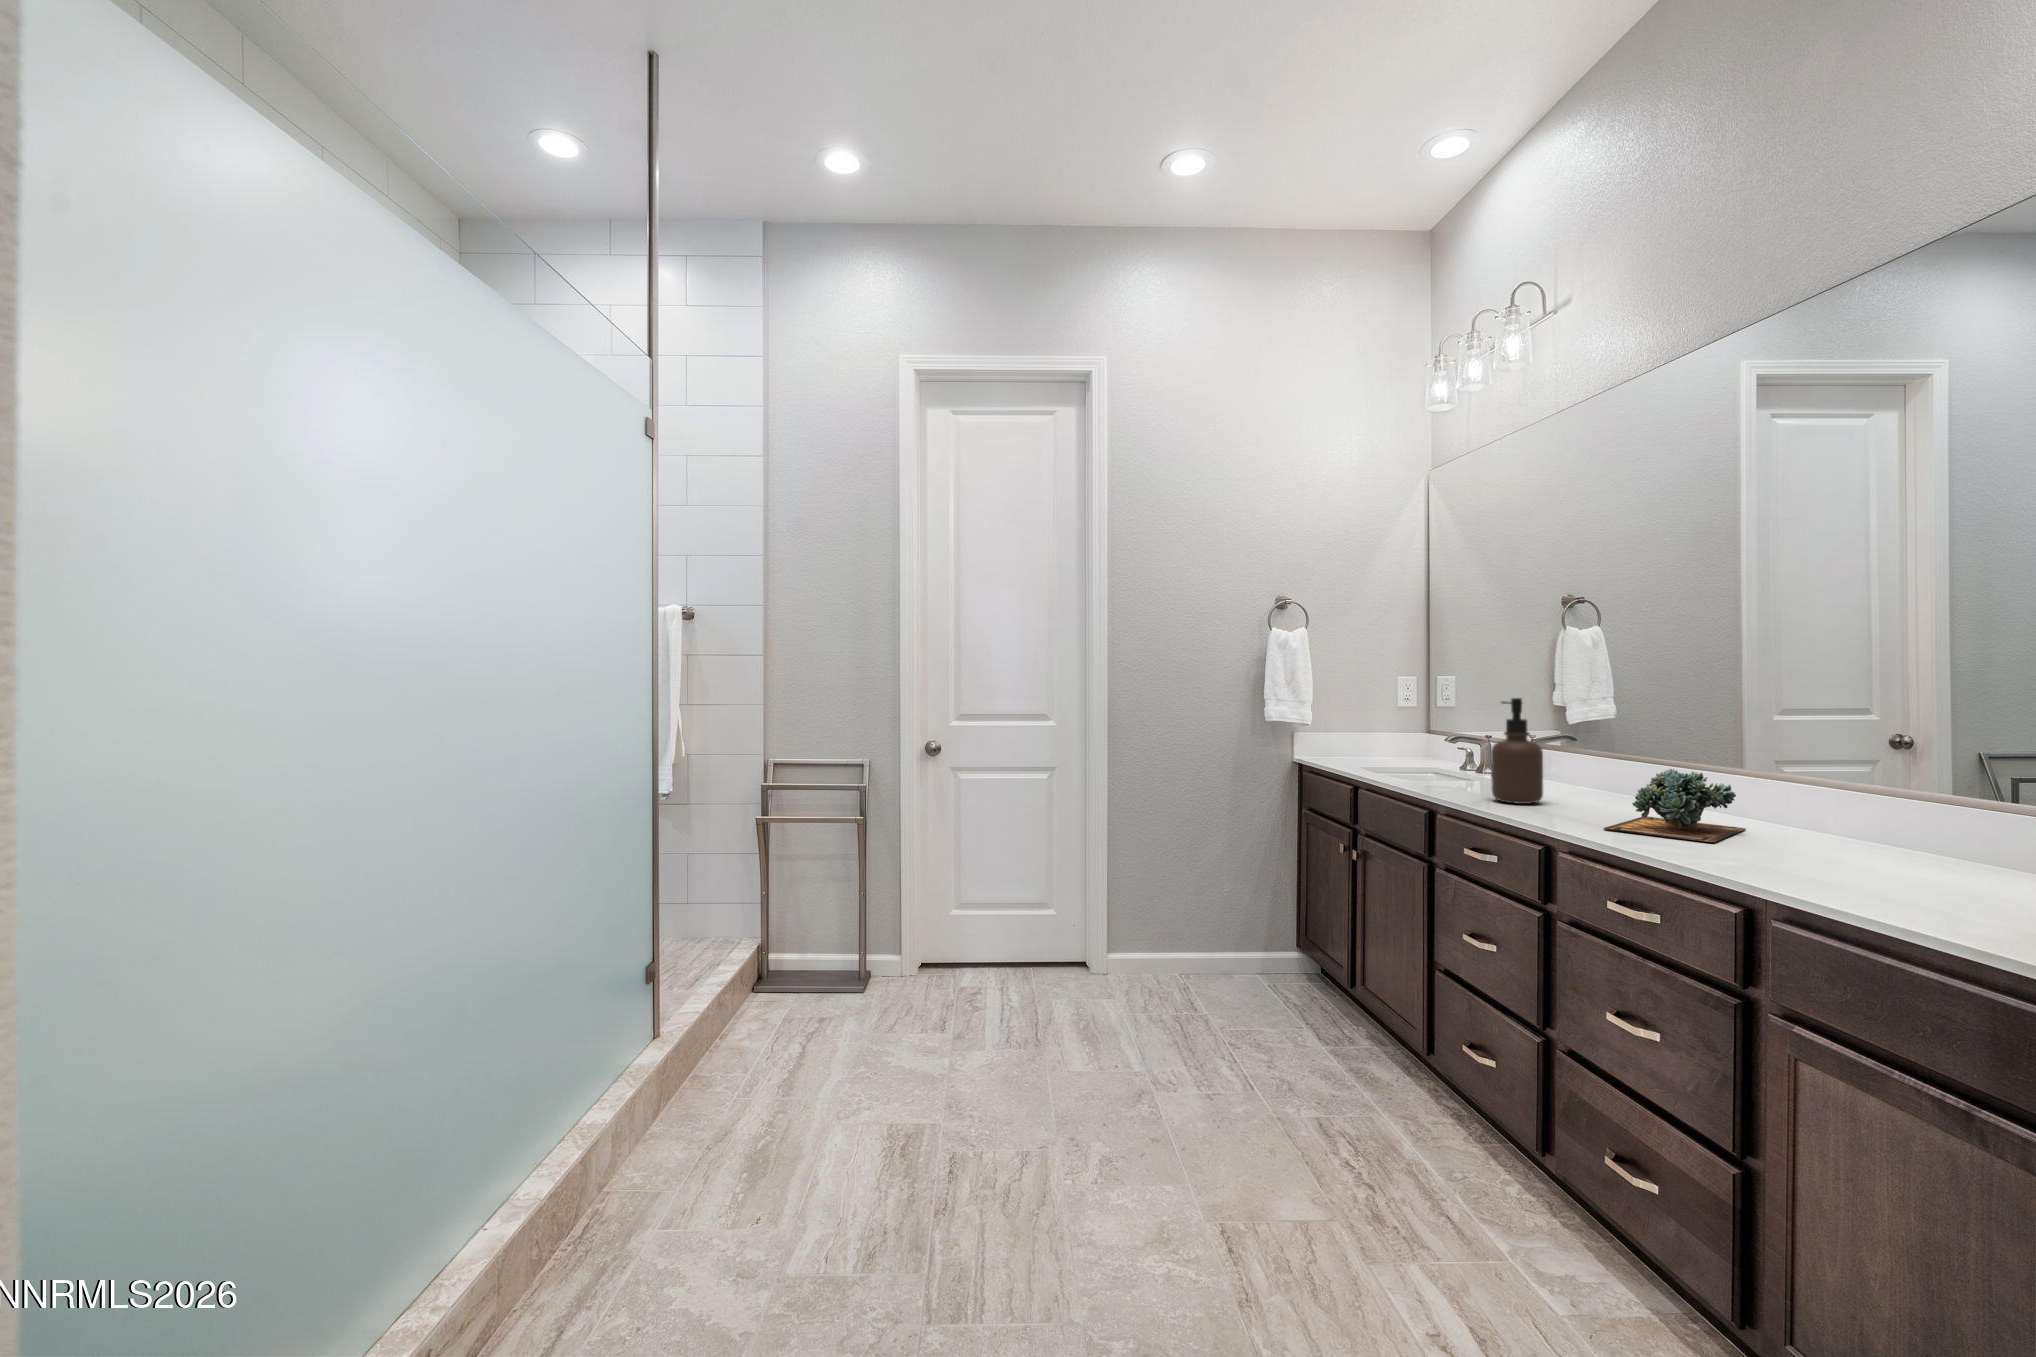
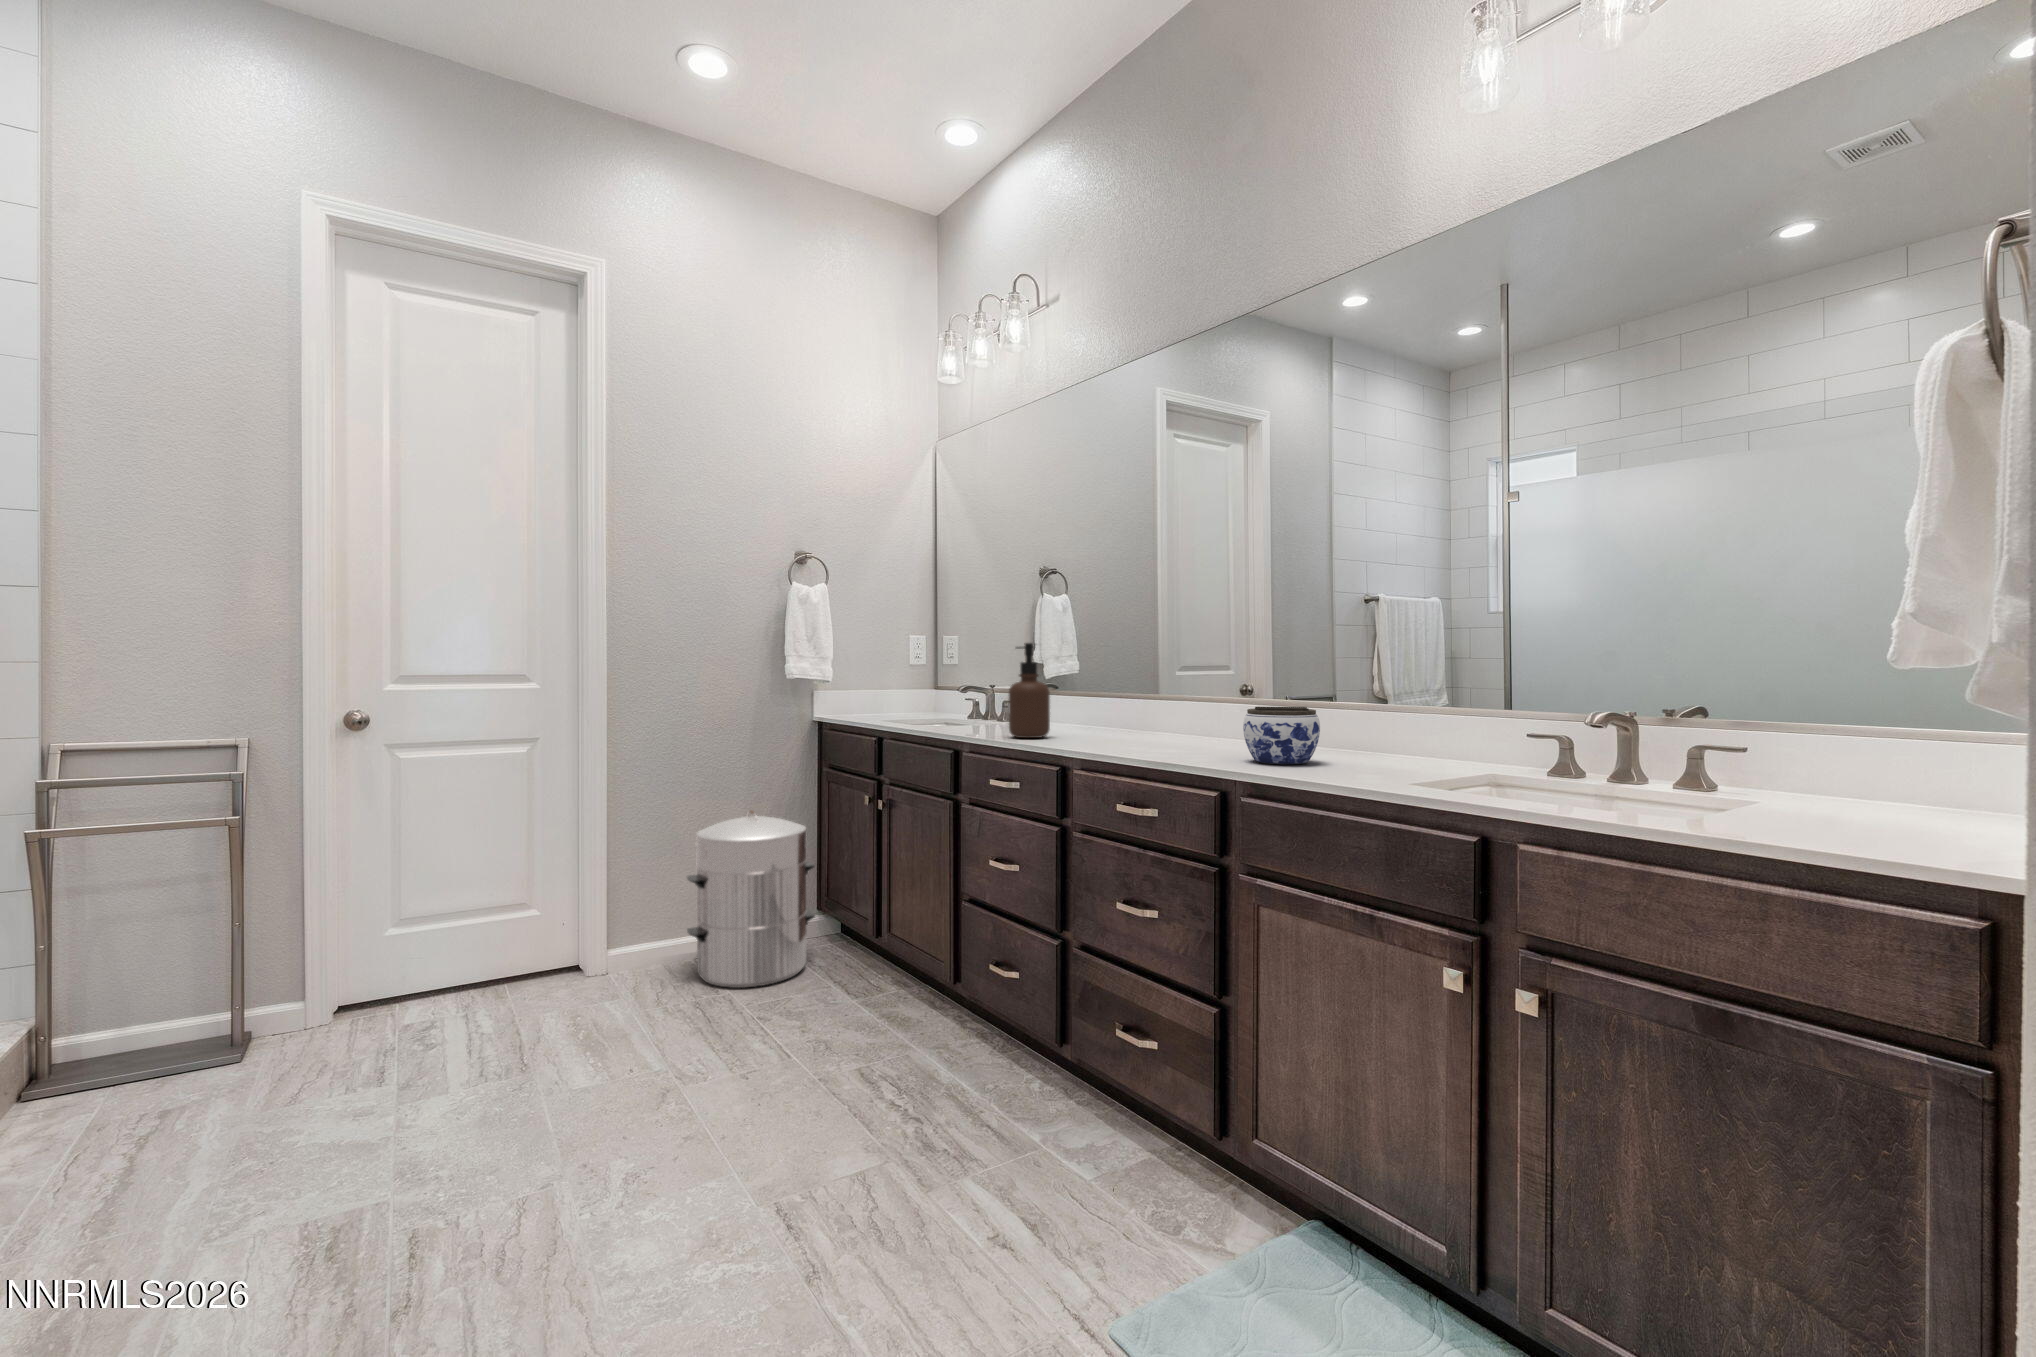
succulent plant: present [1604,769,1746,842] -> none [1104,696,1196,752]
jar: none [1801,799,1934,881] -> present [1243,707,1320,764]
waste bin: none [1170,843,1289,1011] -> present [687,810,815,988]

